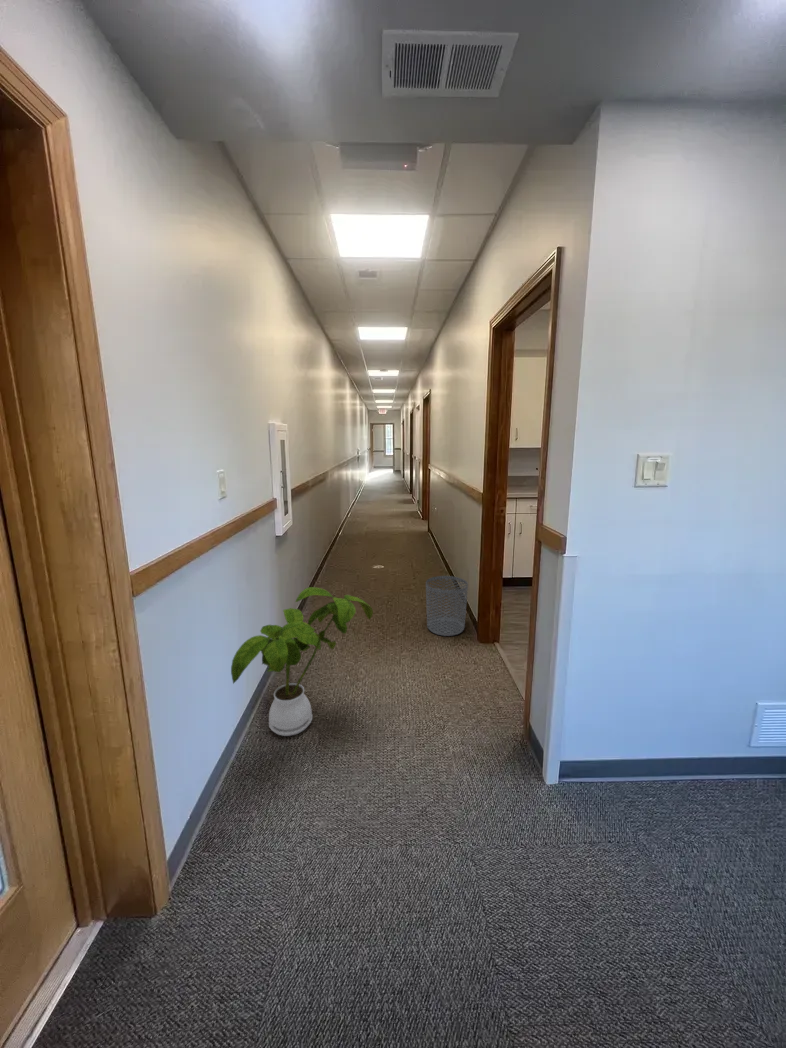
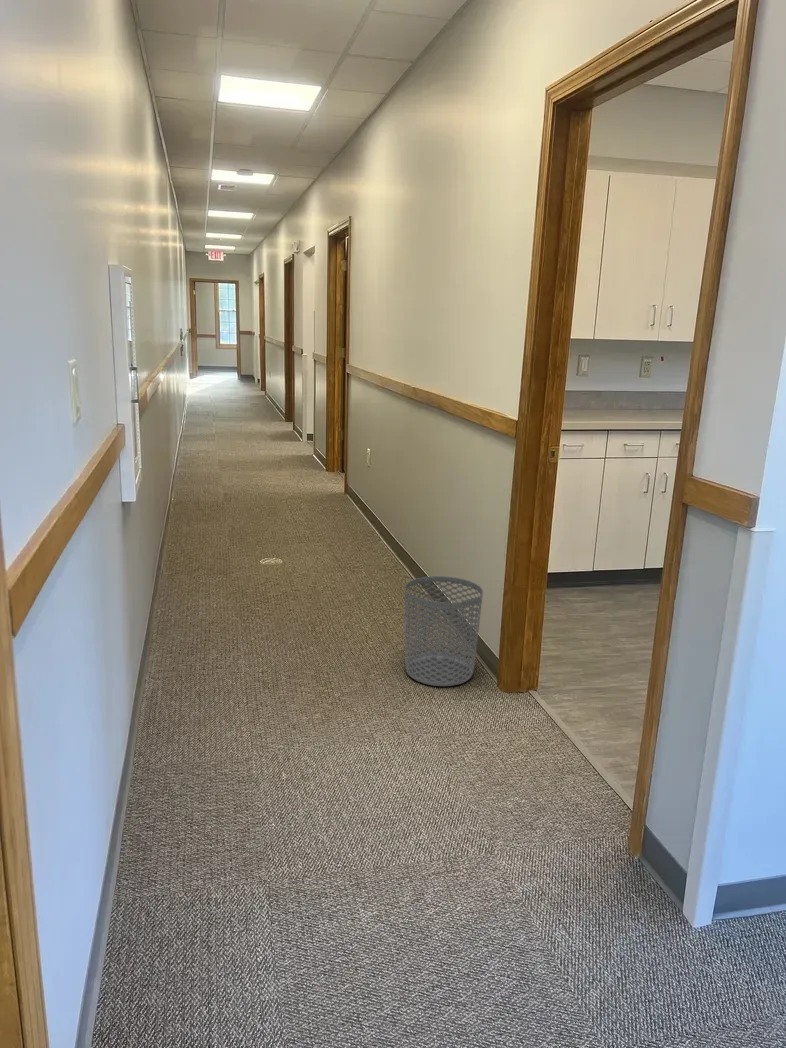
house plant: present [231,587,373,736] -> none [121,609,369,906]

